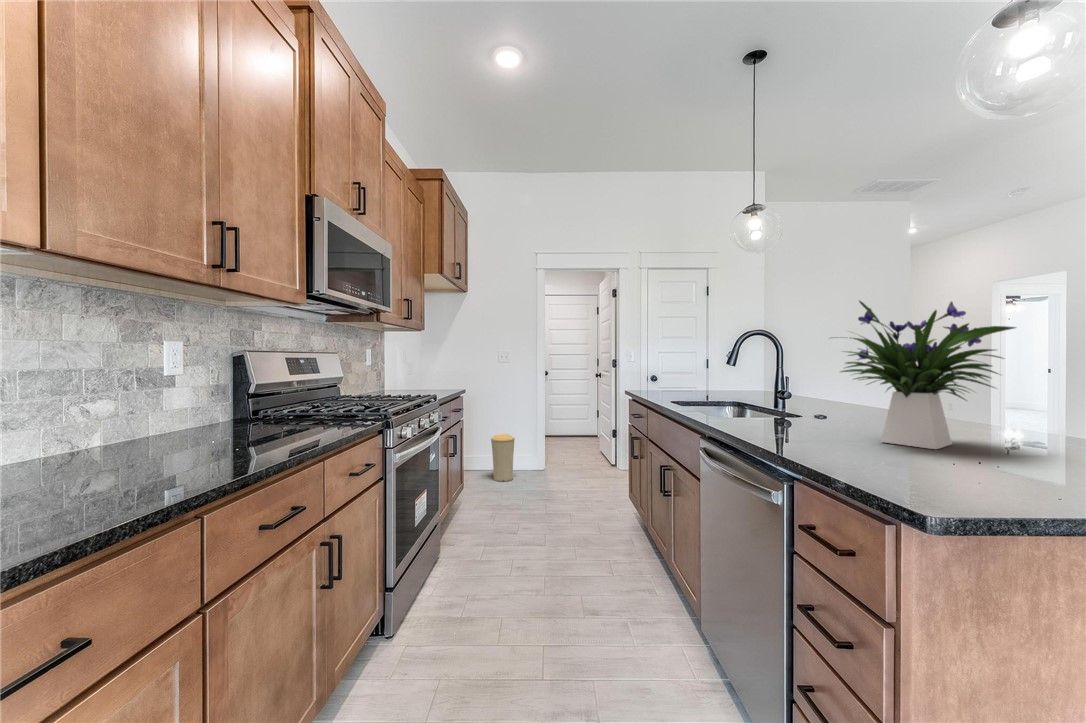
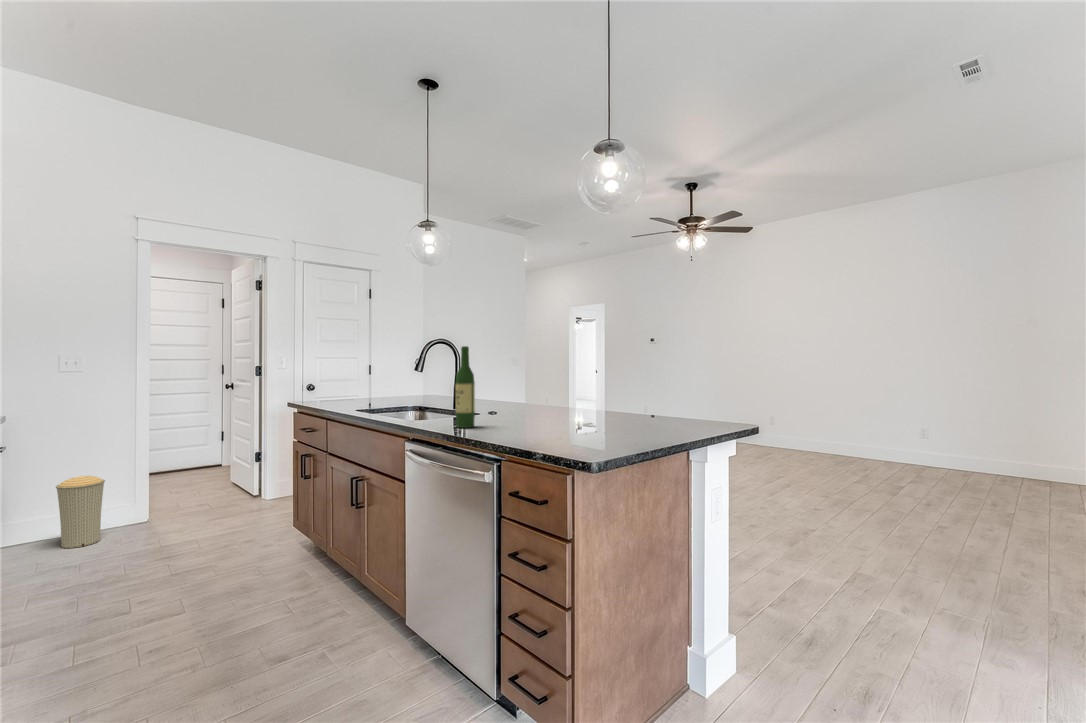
flower arrangement: present [835,301,1016,449] -> none [513,319,613,427]
wine bottle: none [755,338,779,433] -> present [456,346,475,428]

